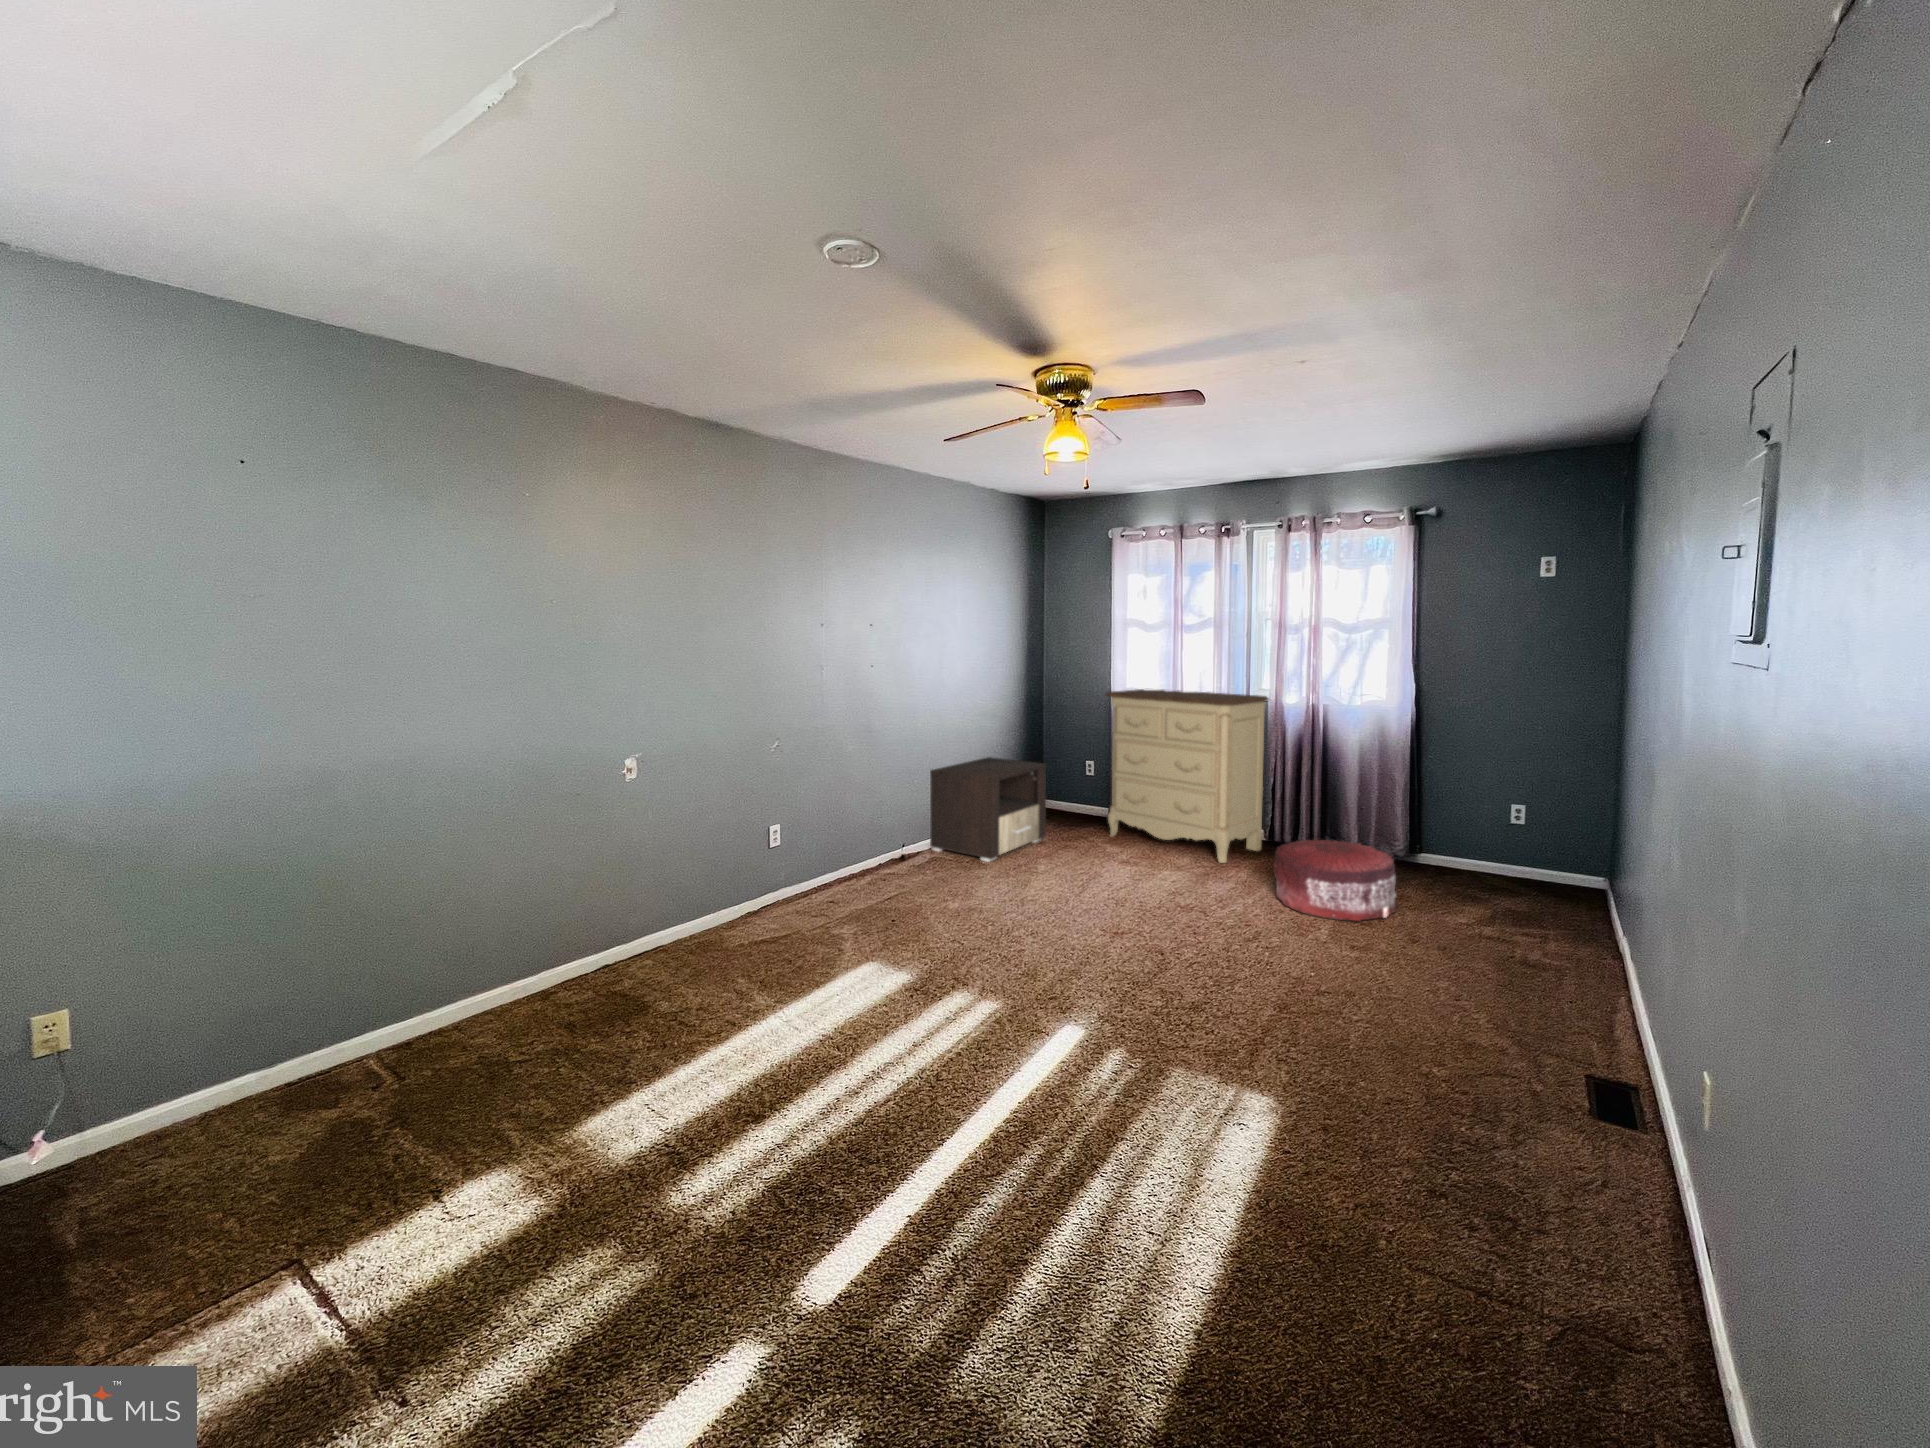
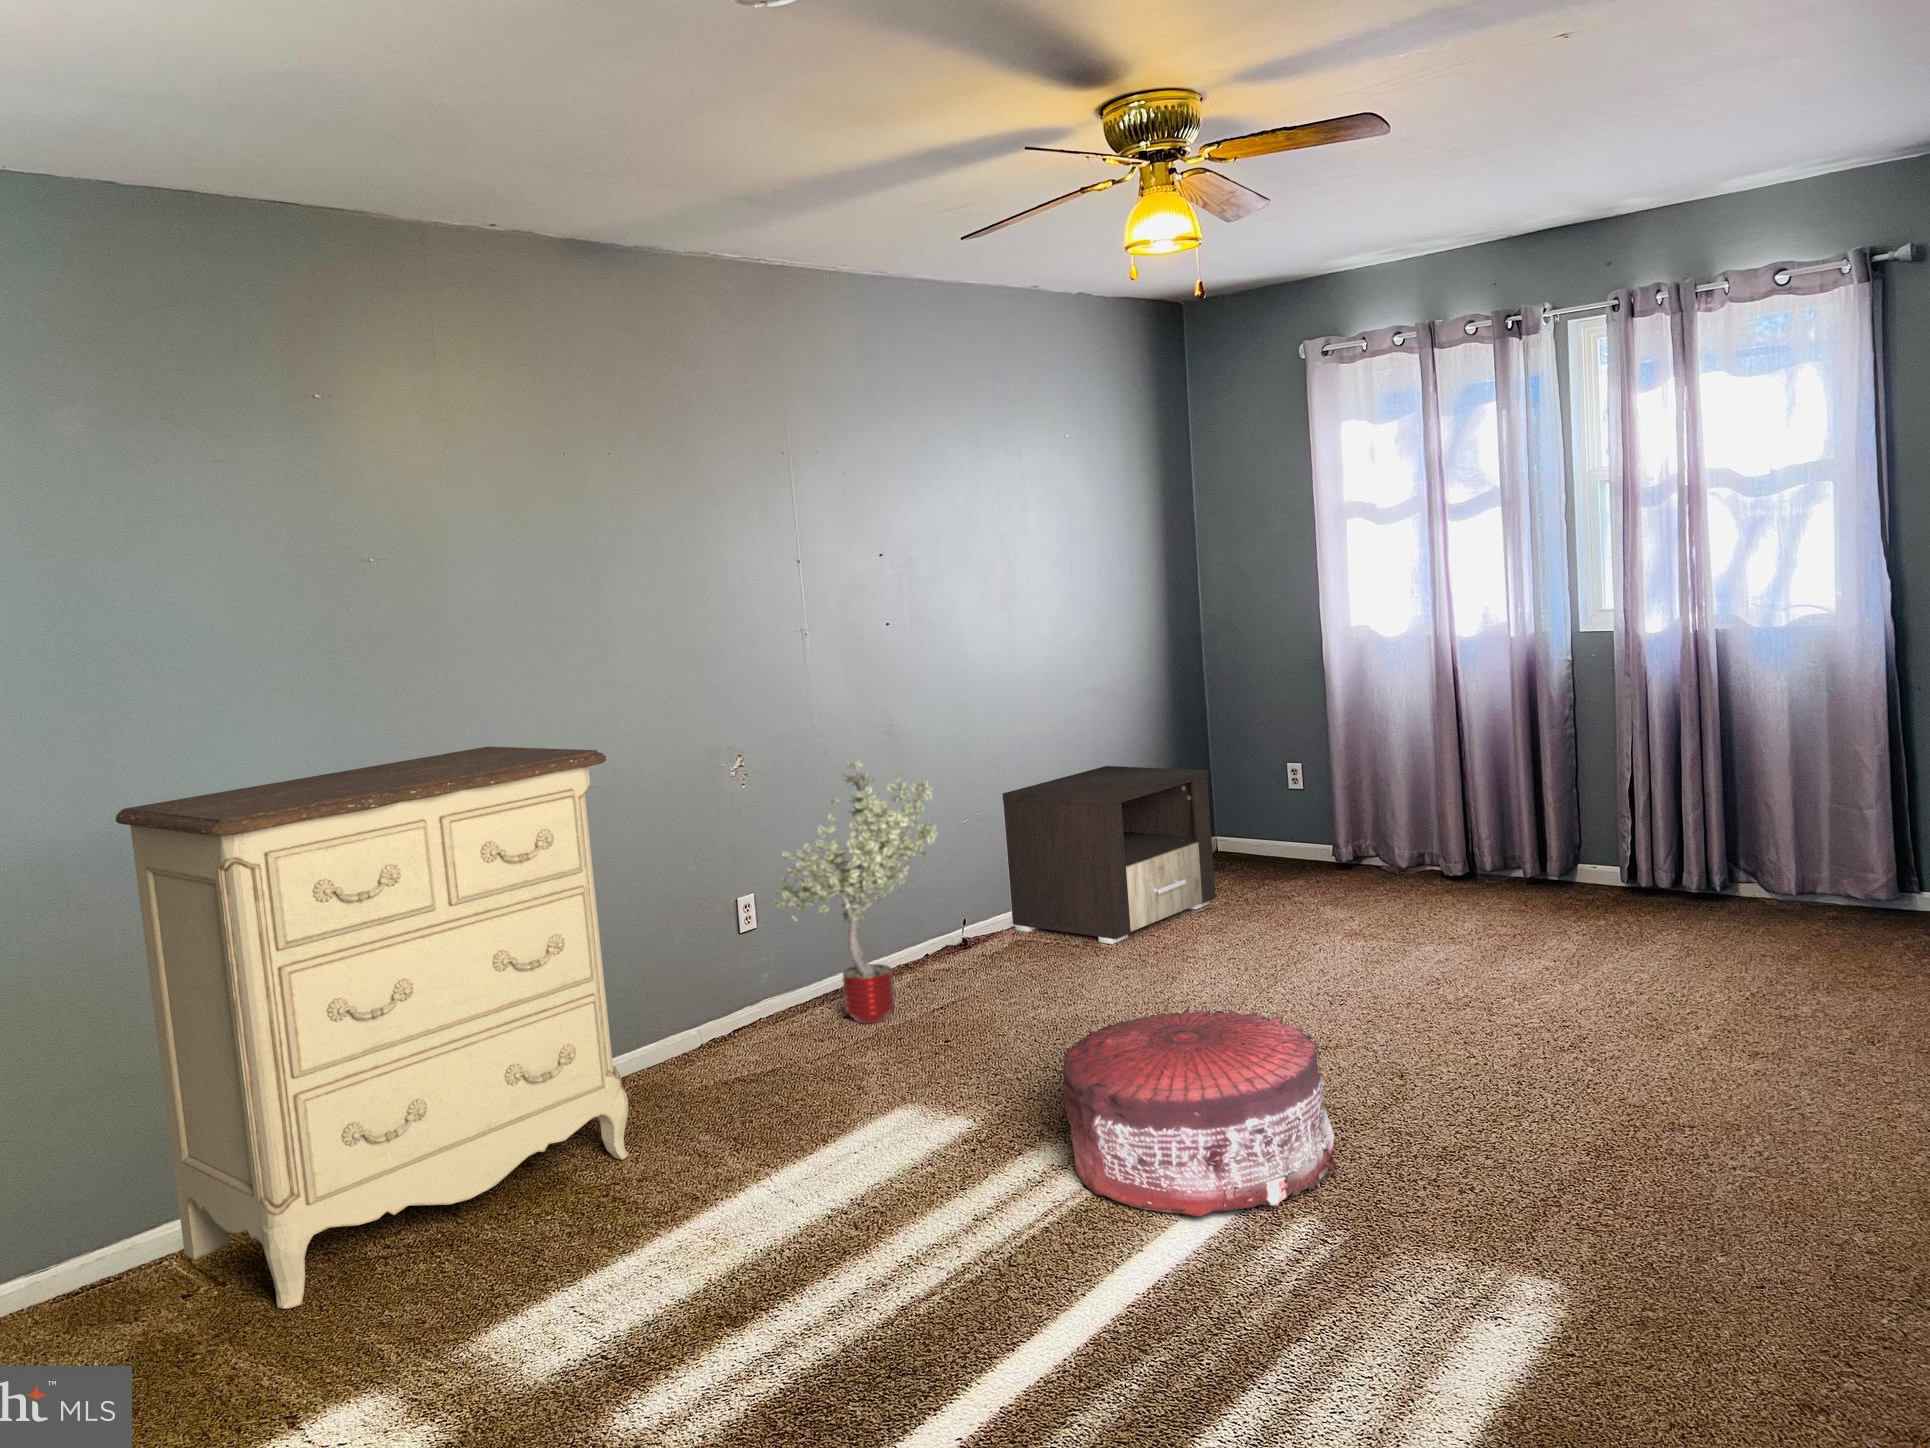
dresser: present [1106,689,1269,863] -> present [116,747,629,1309]
potted tree: none [791,745,896,907] -> present [772,759,938,1023]
pouf: present [1274,839,1398,921] -> present [1063,1007,1337,1216]

